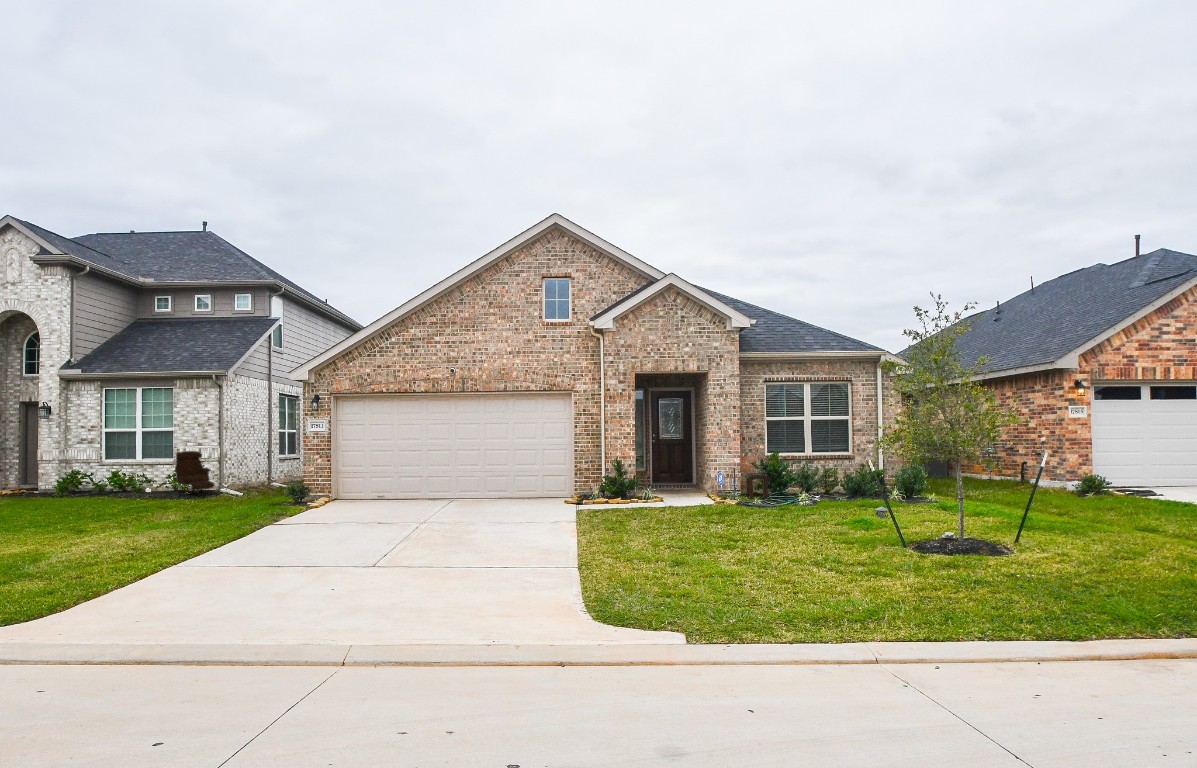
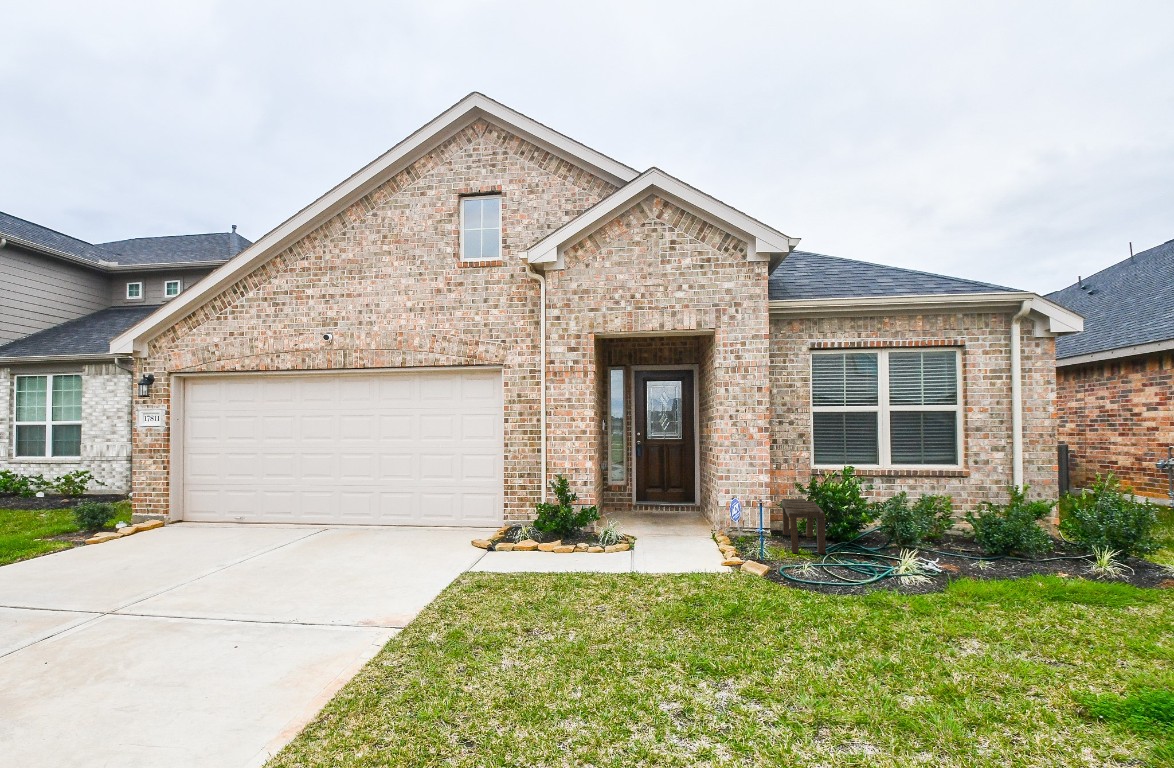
lounge chair: present [174,451,214,495] -> none [59,446,115,503]

